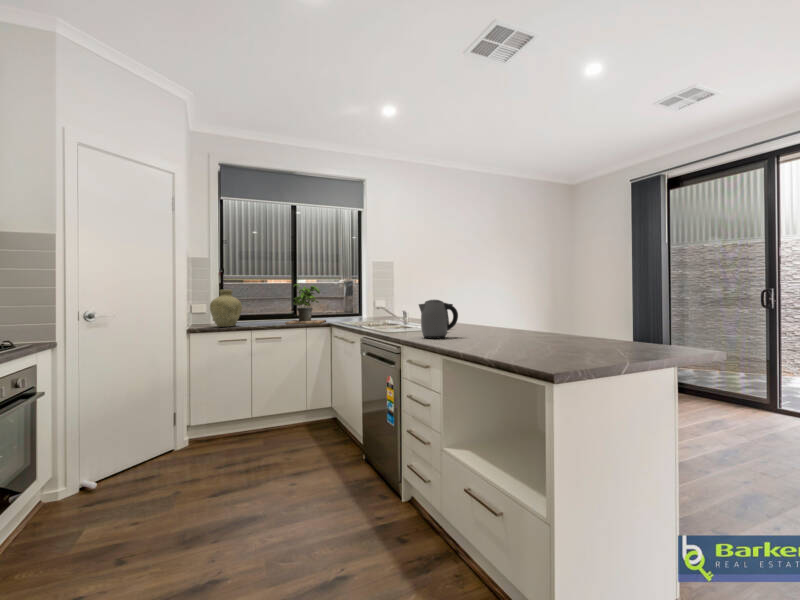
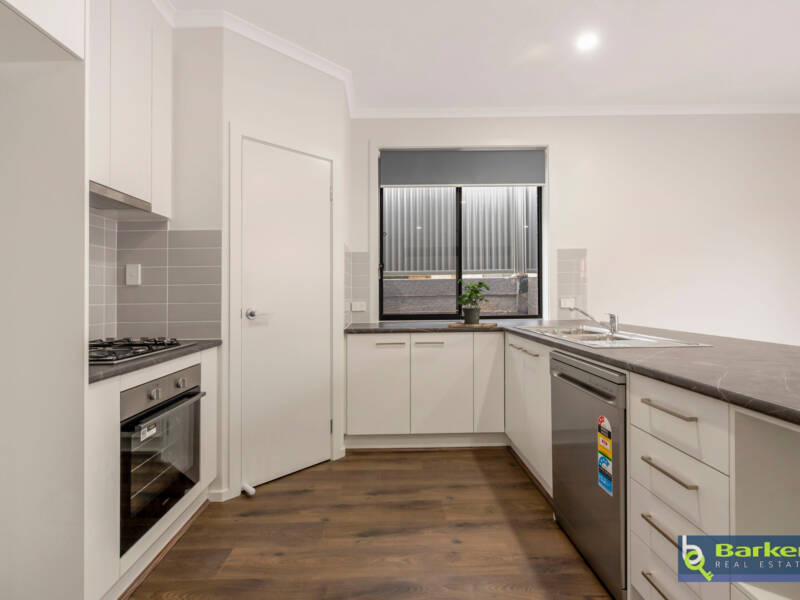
vase: present [210,289,242,327] -> none [367,286,400,328]
kettle: present [419,300,458,339] -> none [659,297,741,363]

